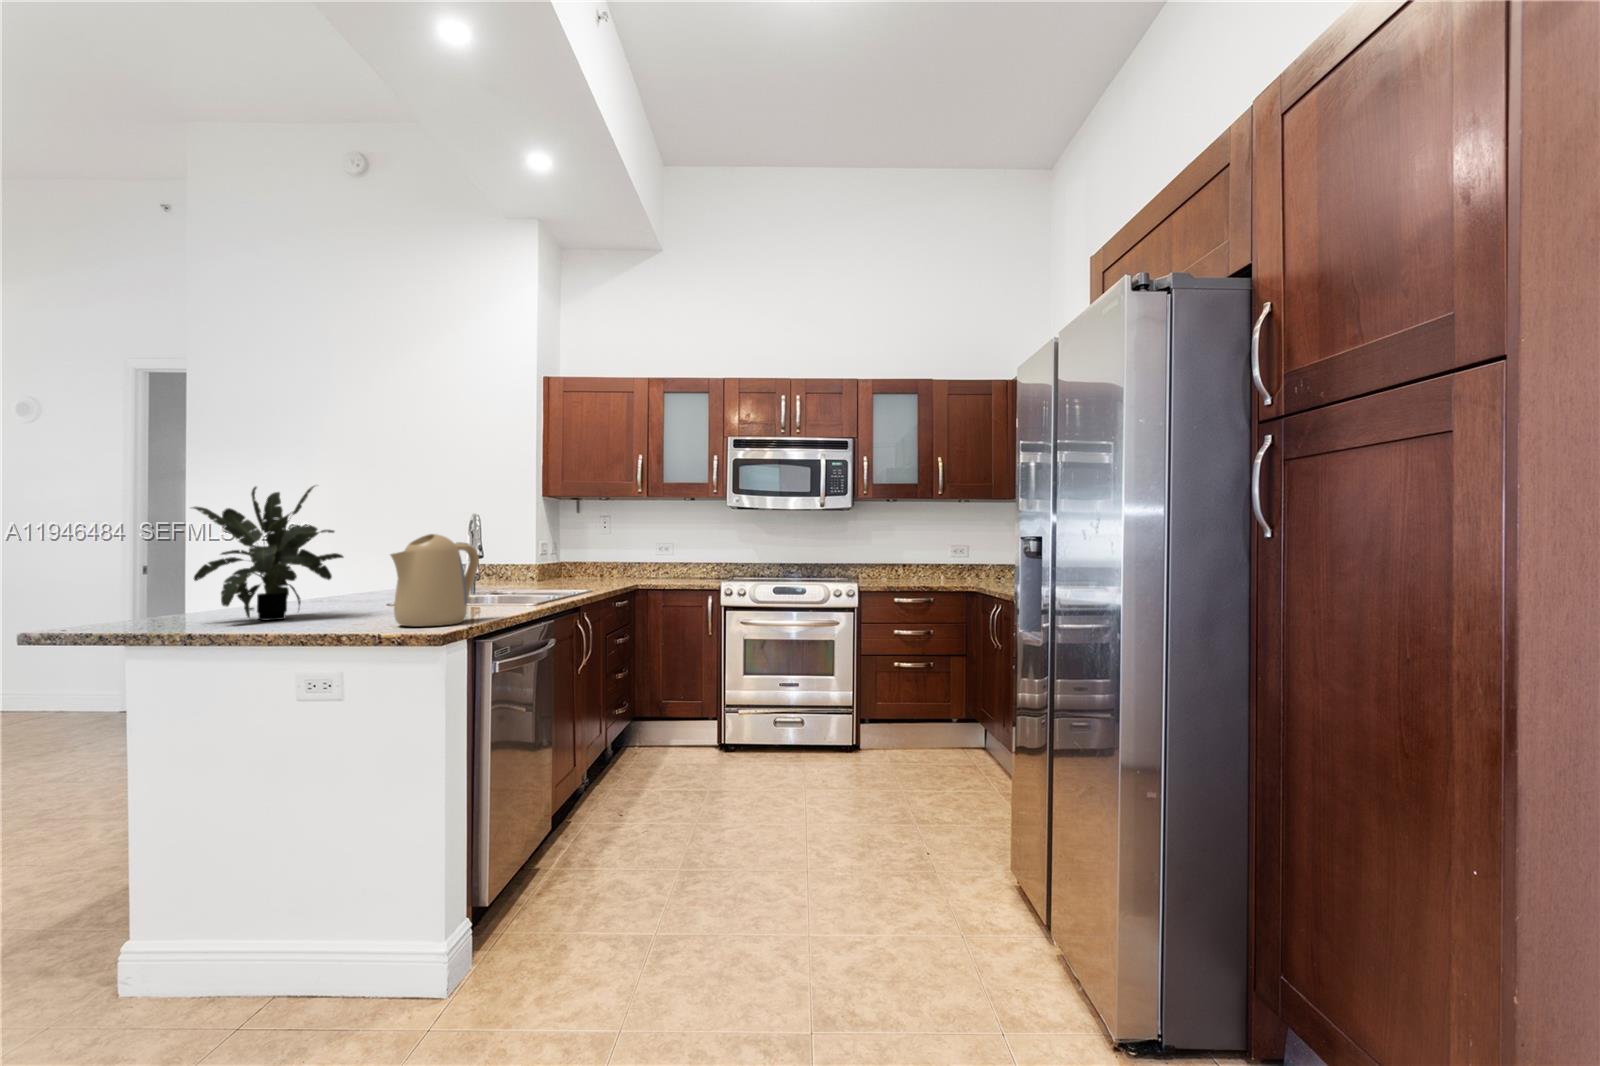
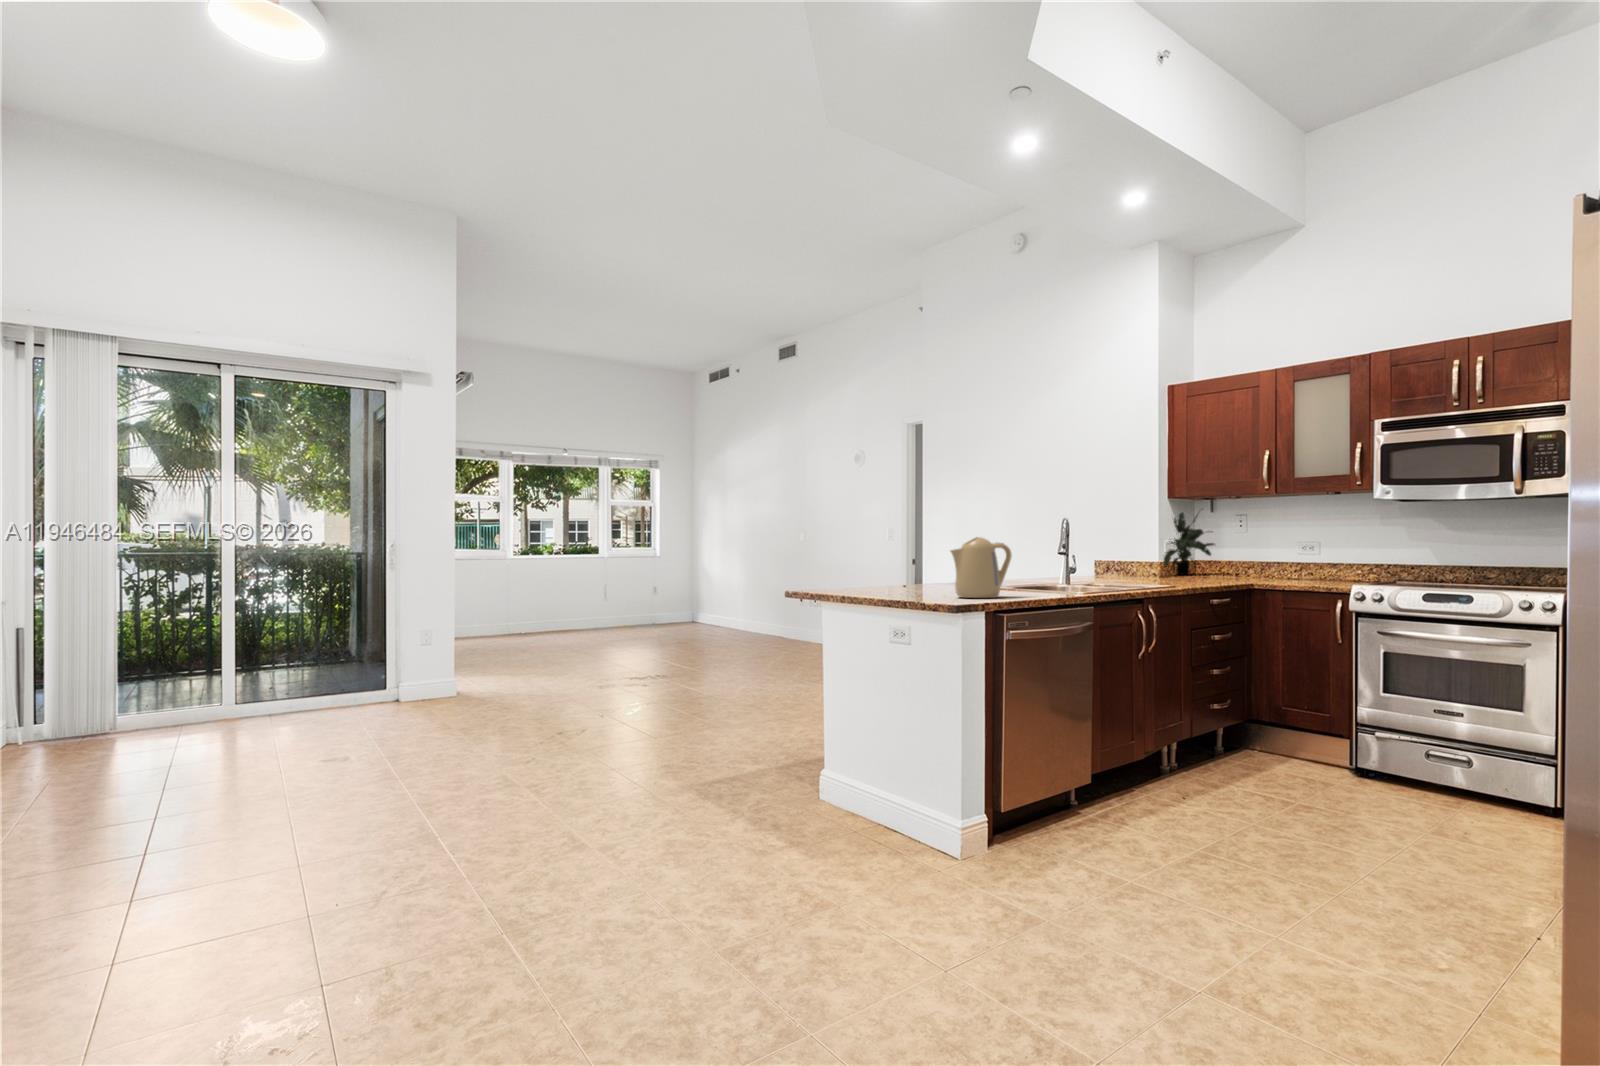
potted plant: present [193,486,343,621] -> present [1164,512,1214,575]

